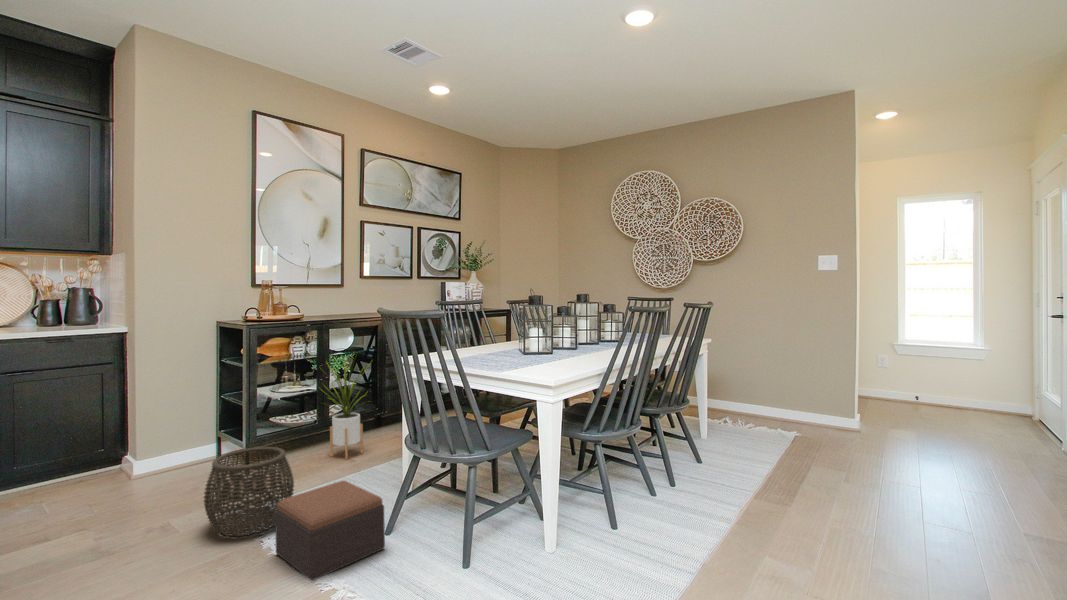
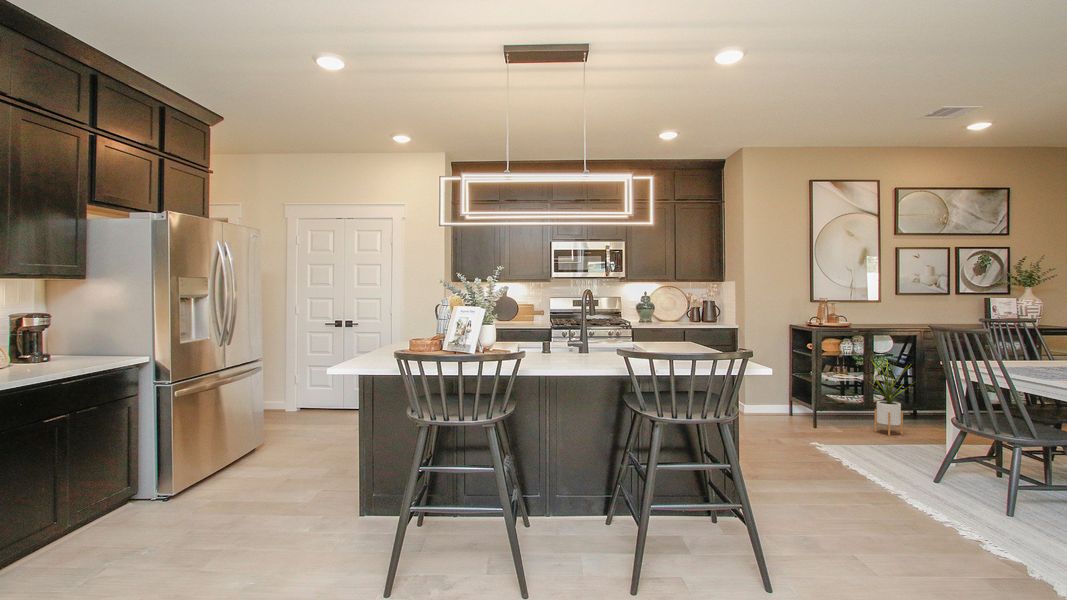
woven basket: present [204,447,294,537] -> none [804,407,860,458]
footstool: present [275,481,385,580] -> none [855,437,934,485]

